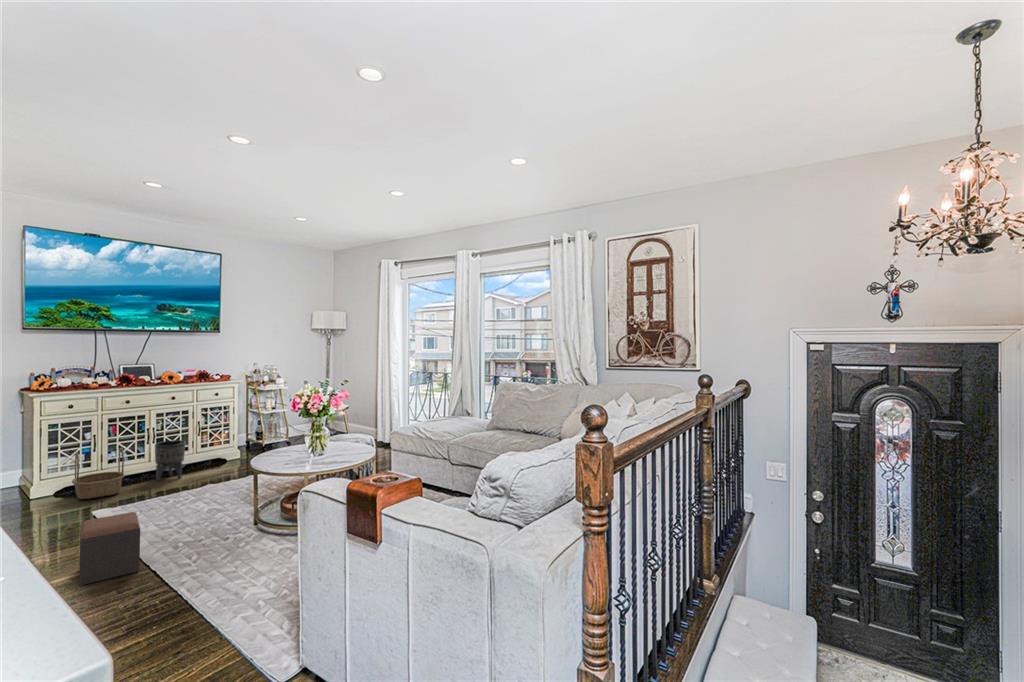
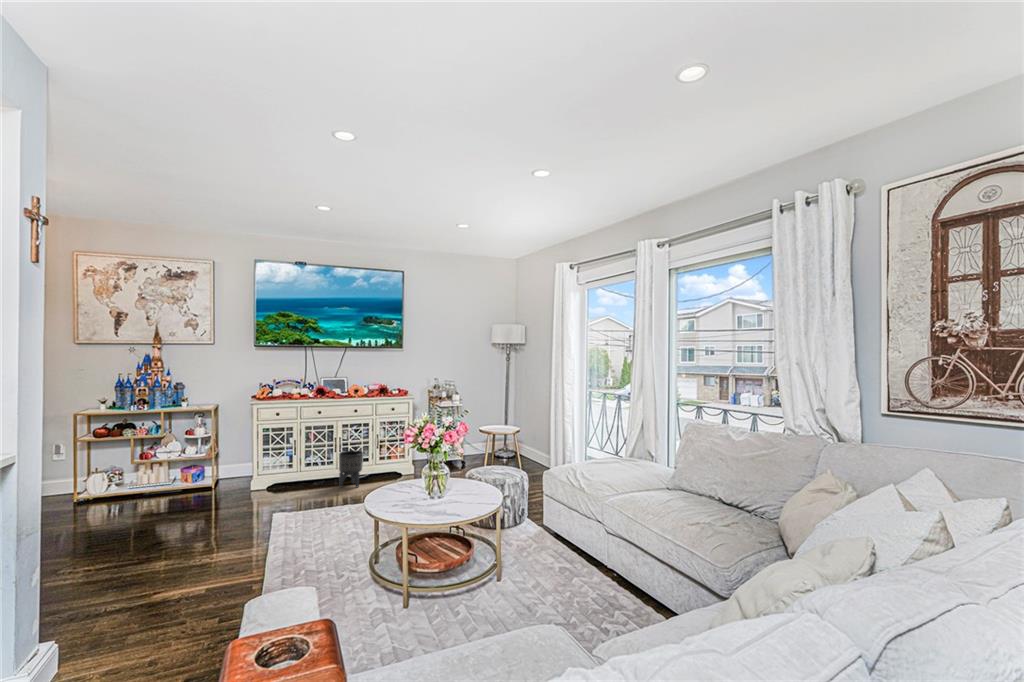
basket: present [72,448,124,499] -> none [274,454,312,497]
footstool: present [79,512,140,586] -> none [219,521,276,584]

